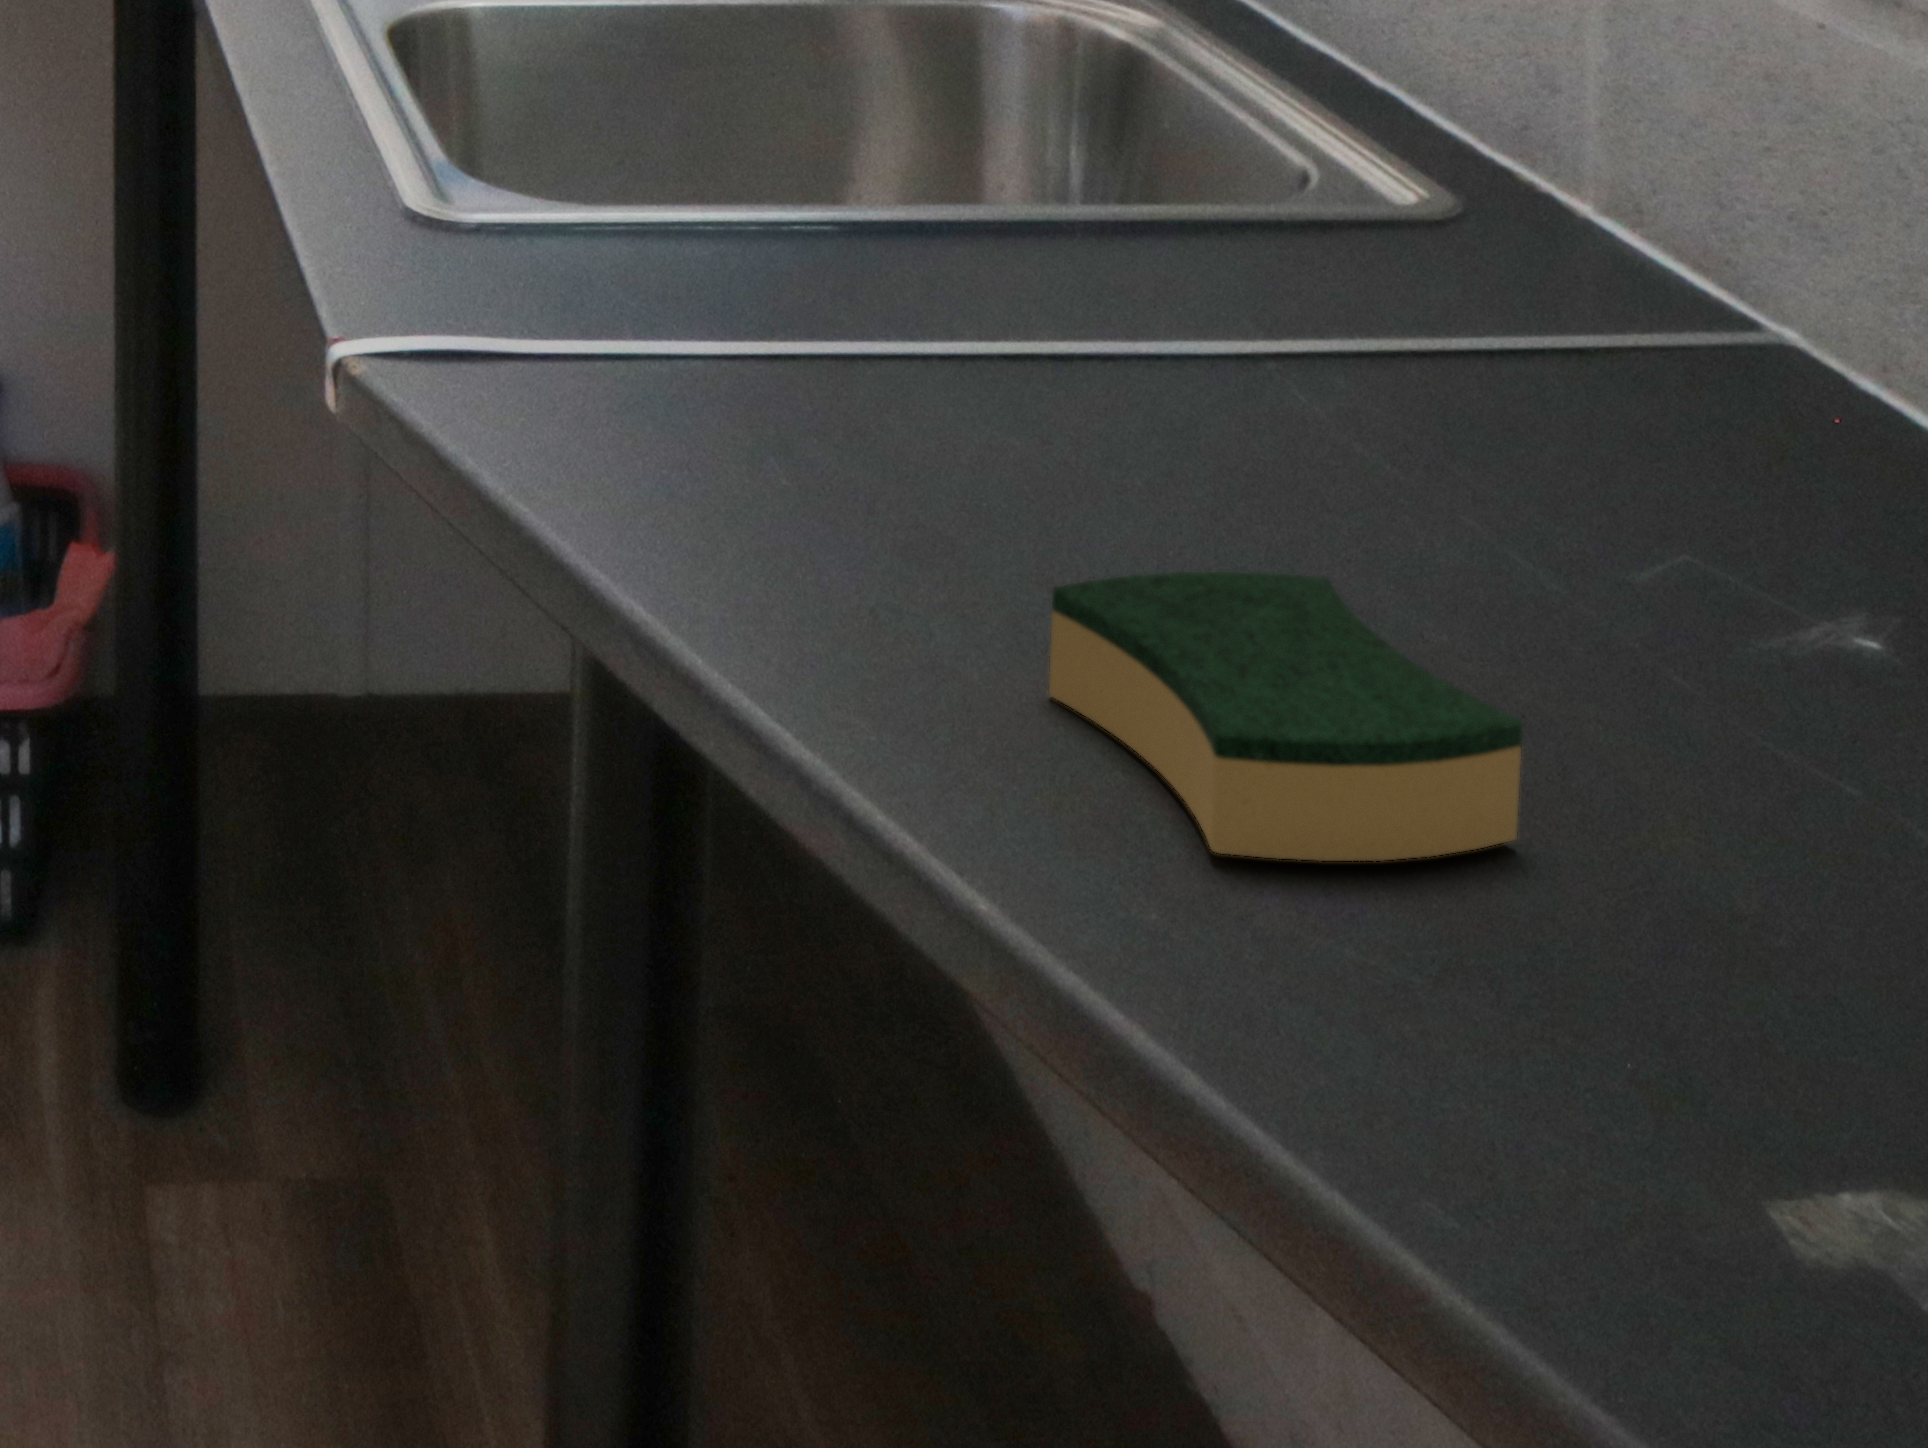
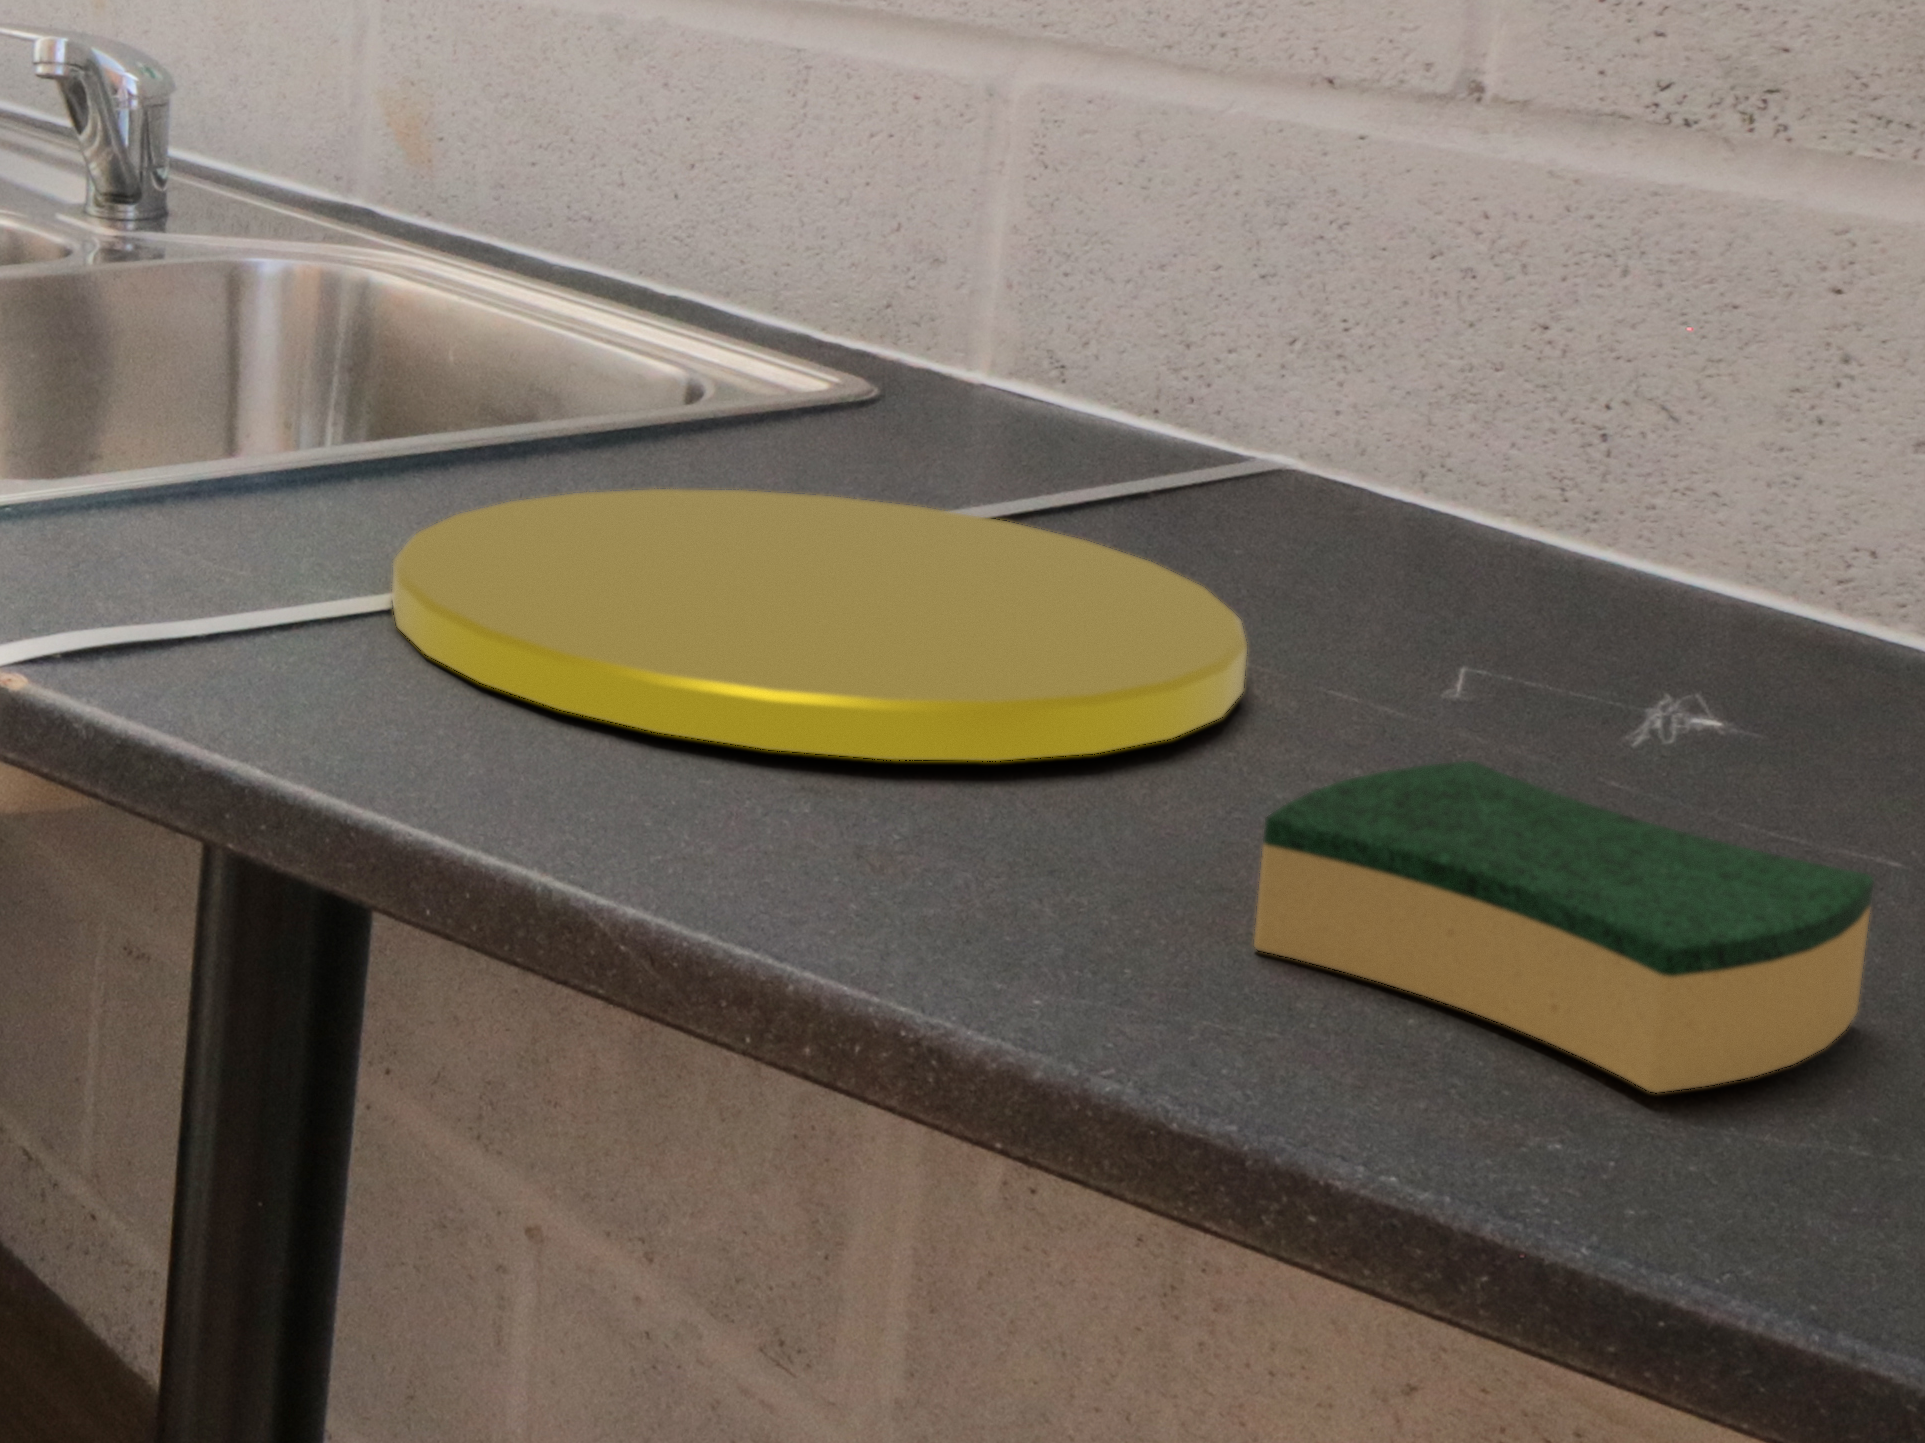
plate: none [665,247,1409,528] -> present [392,489,1247,761]

